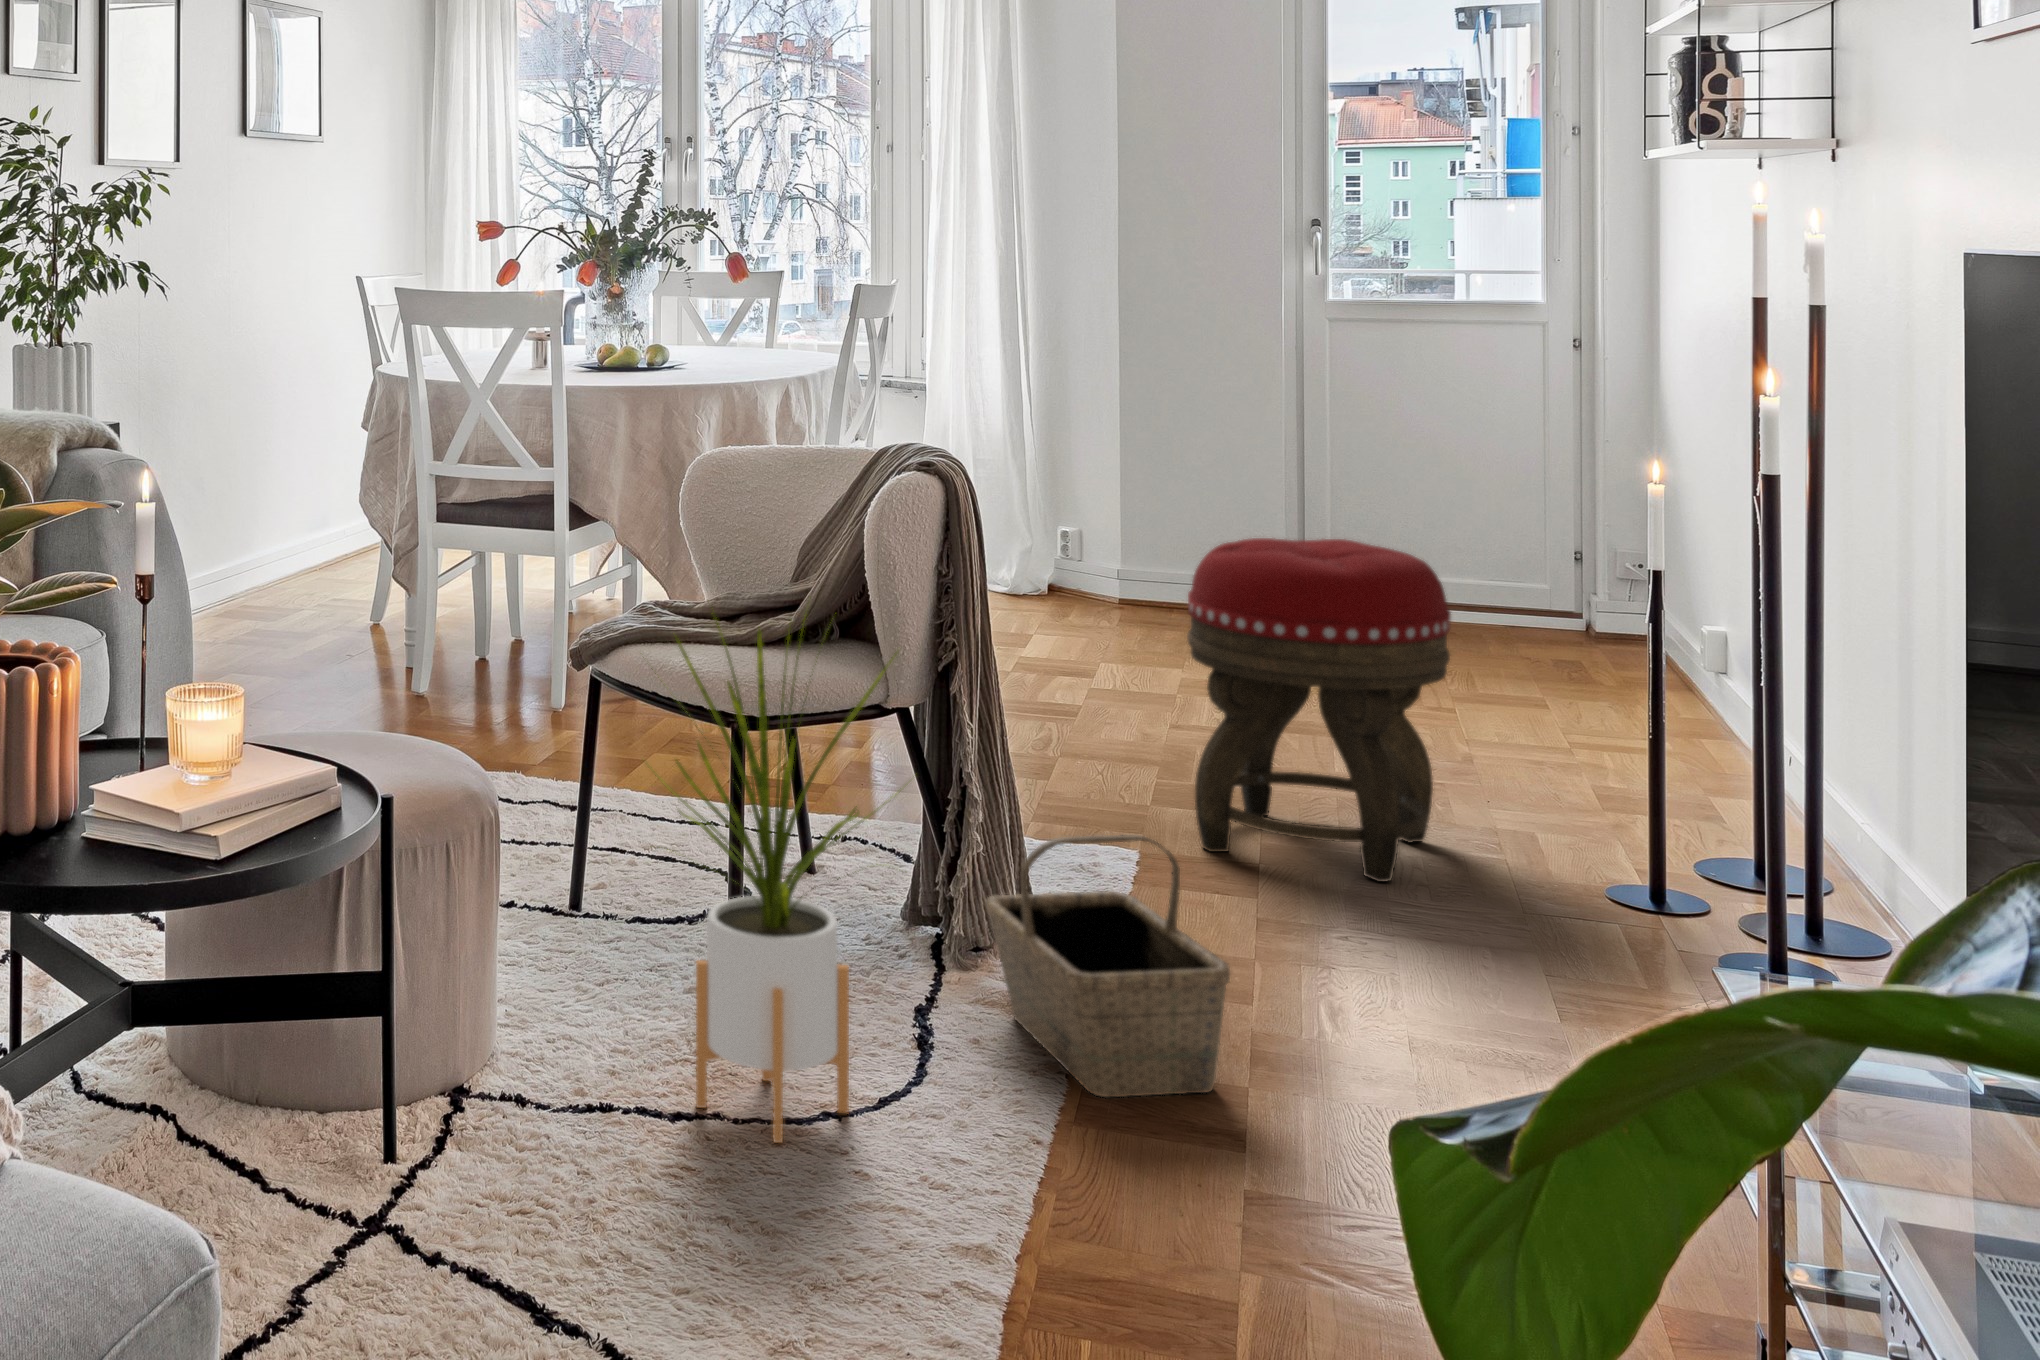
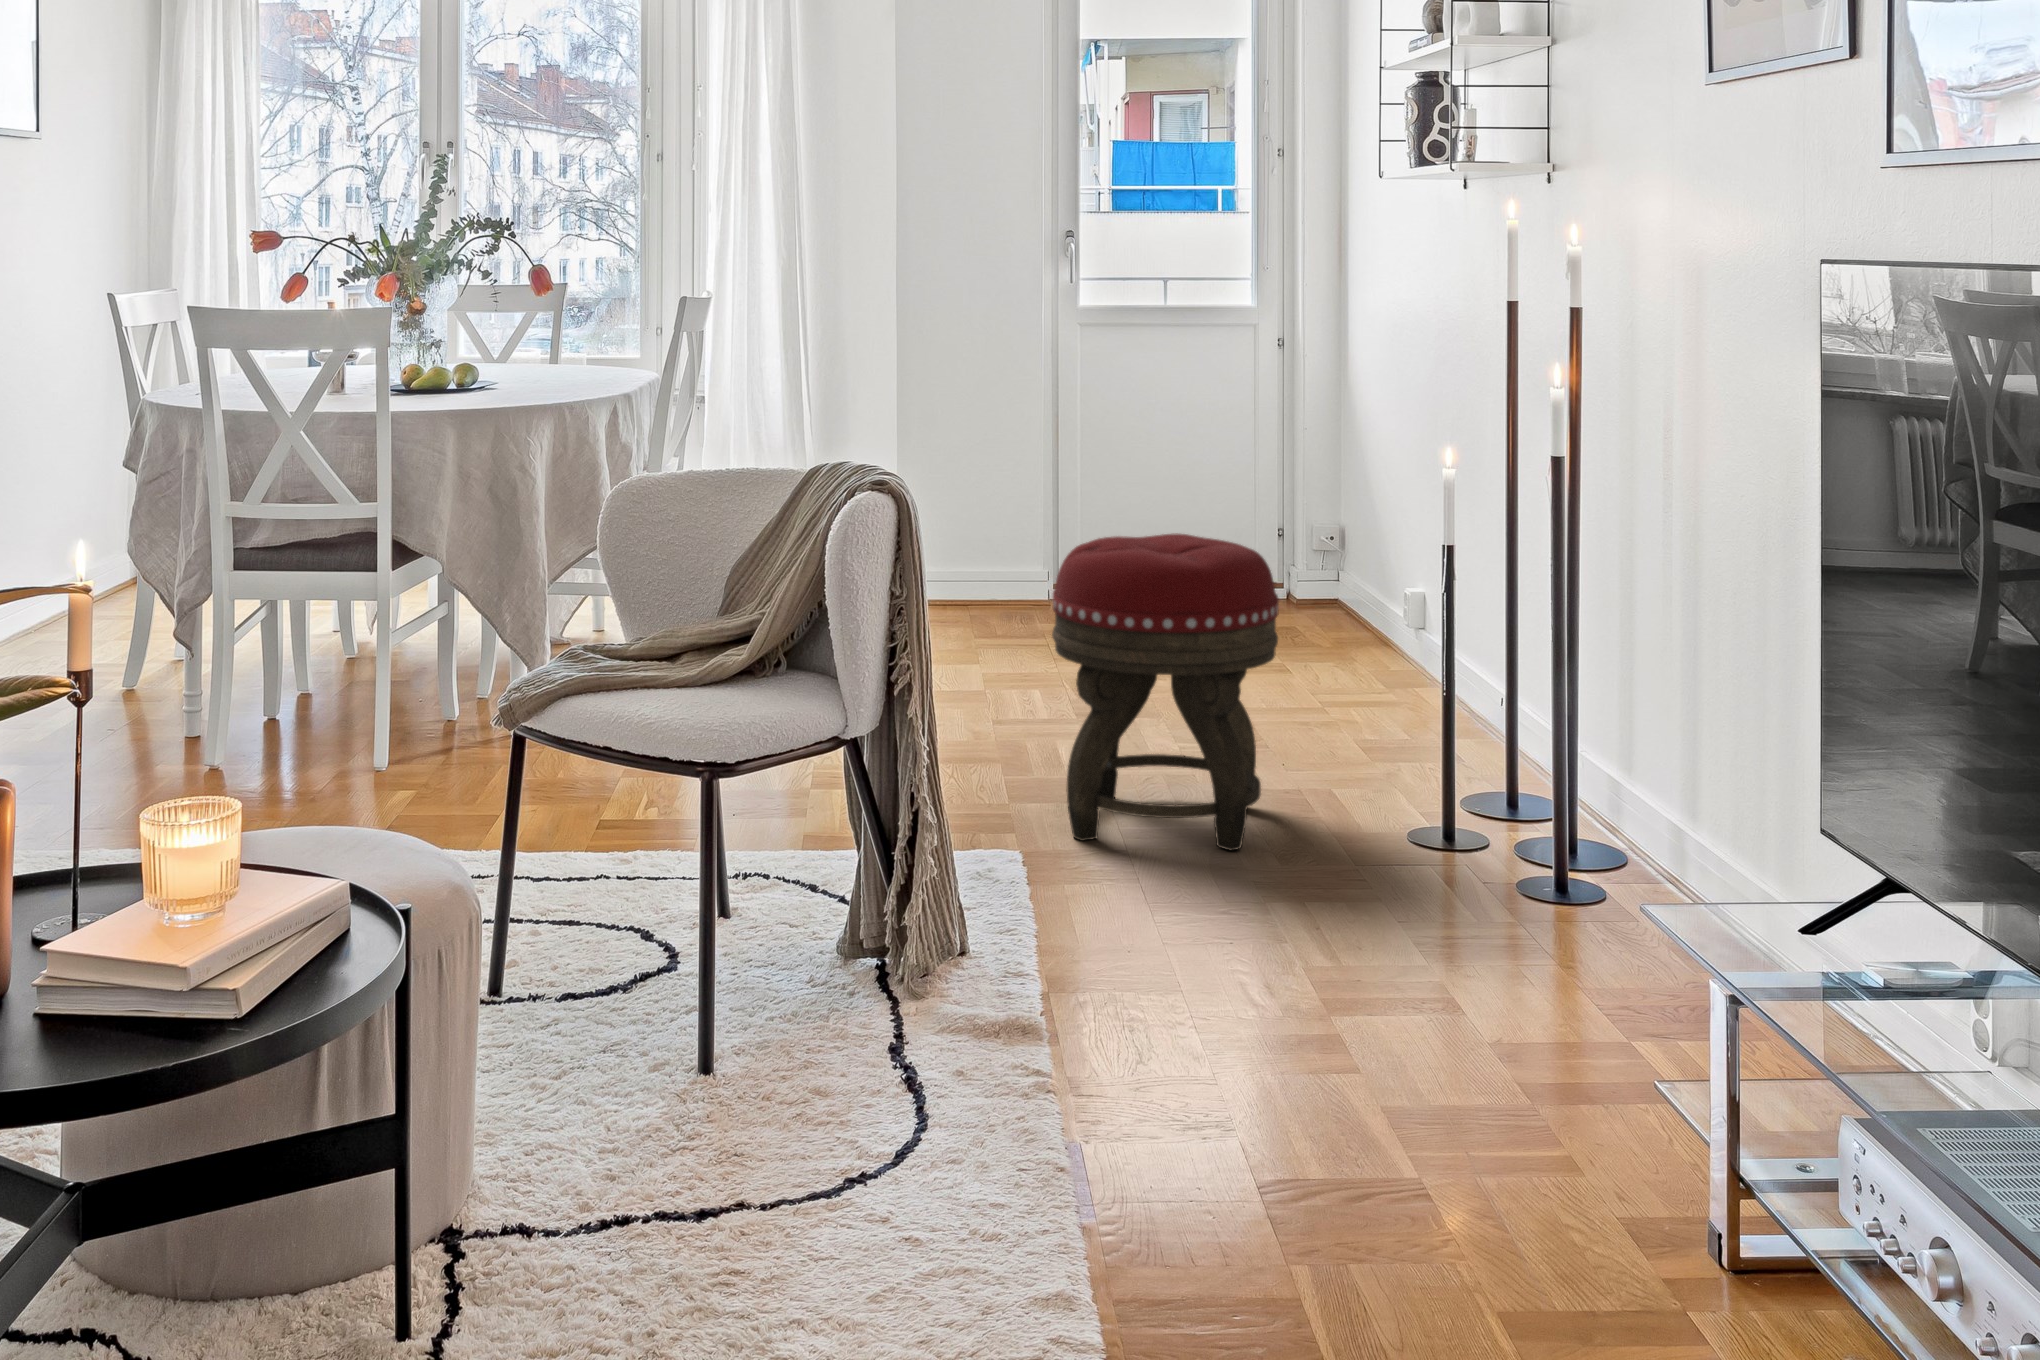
house plant: present [643,610,895,1143] -> none [651,633,945,1223]
basket: present [987,835,1230,1097] -> none [956,841,1204,1108]

